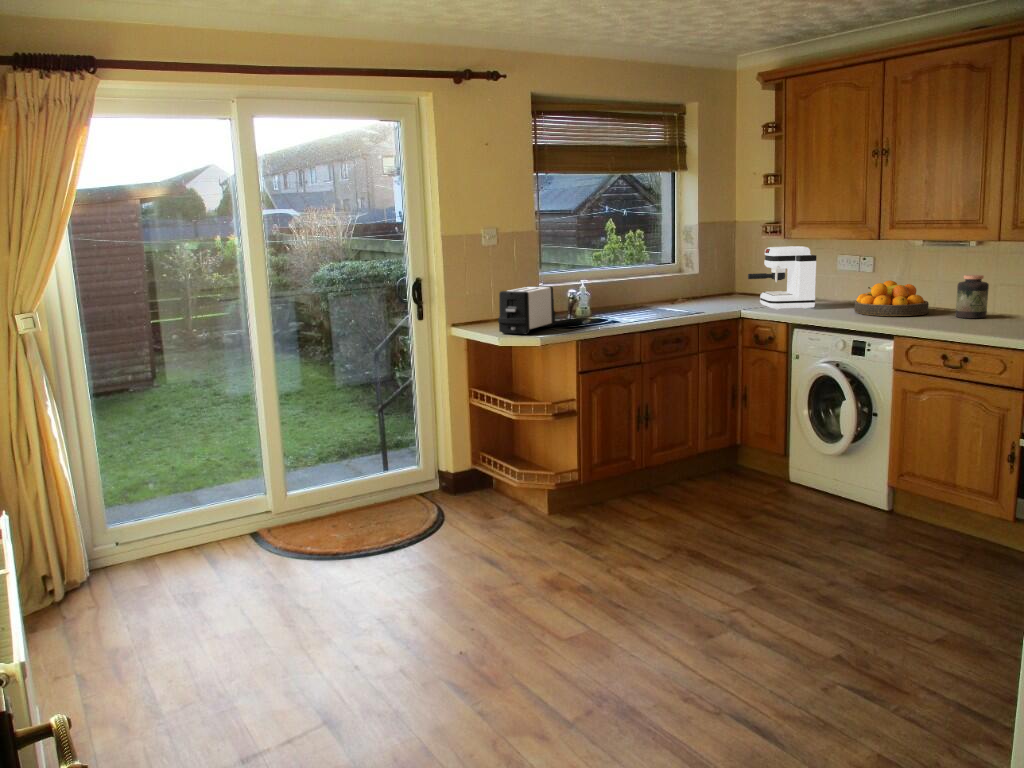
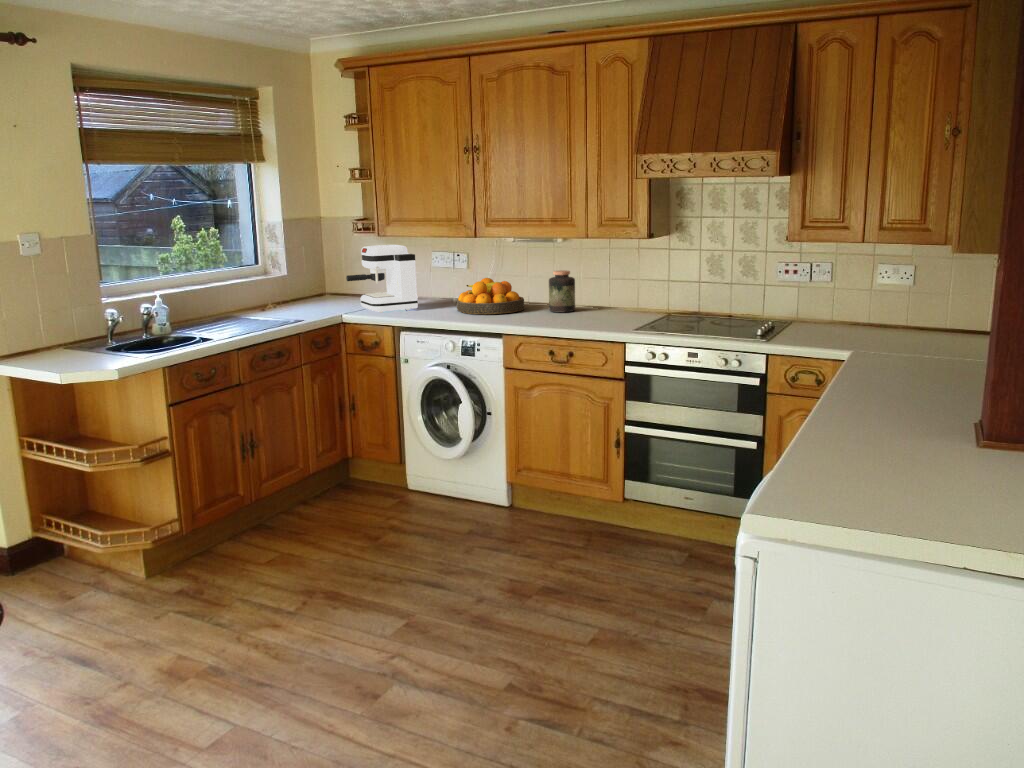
toaster: present [498,286,555,334] -> none [52,302,131,365]

